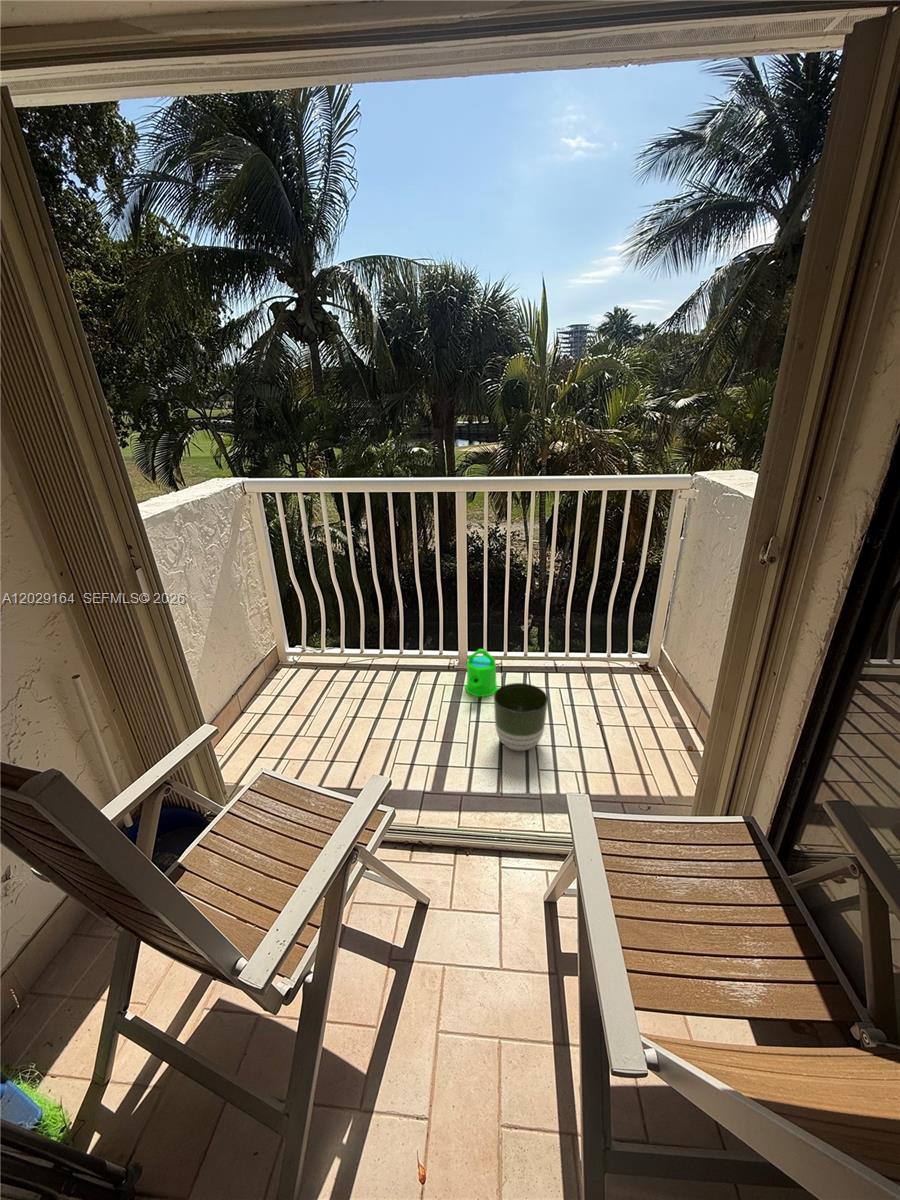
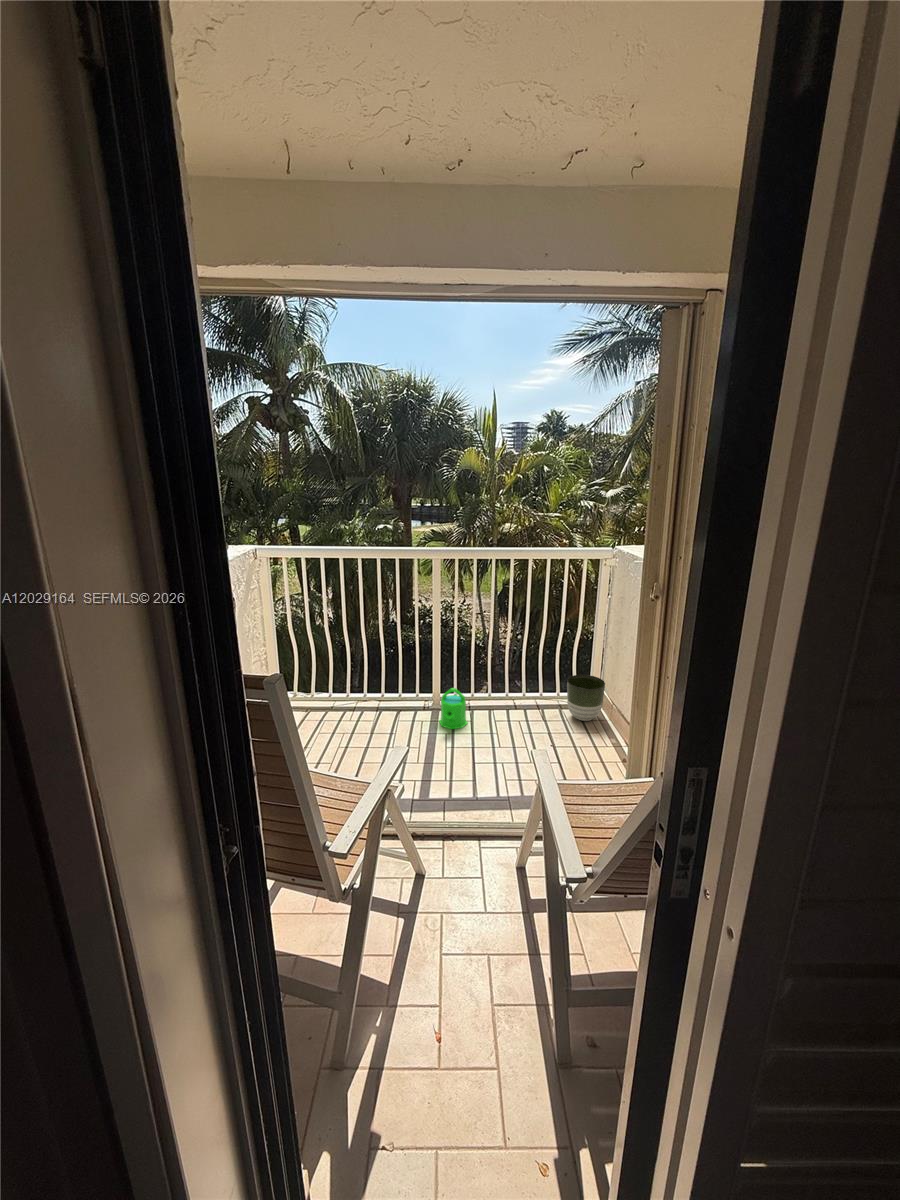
planter: present [494,683,548,751] -> present [567,675,605,721]

